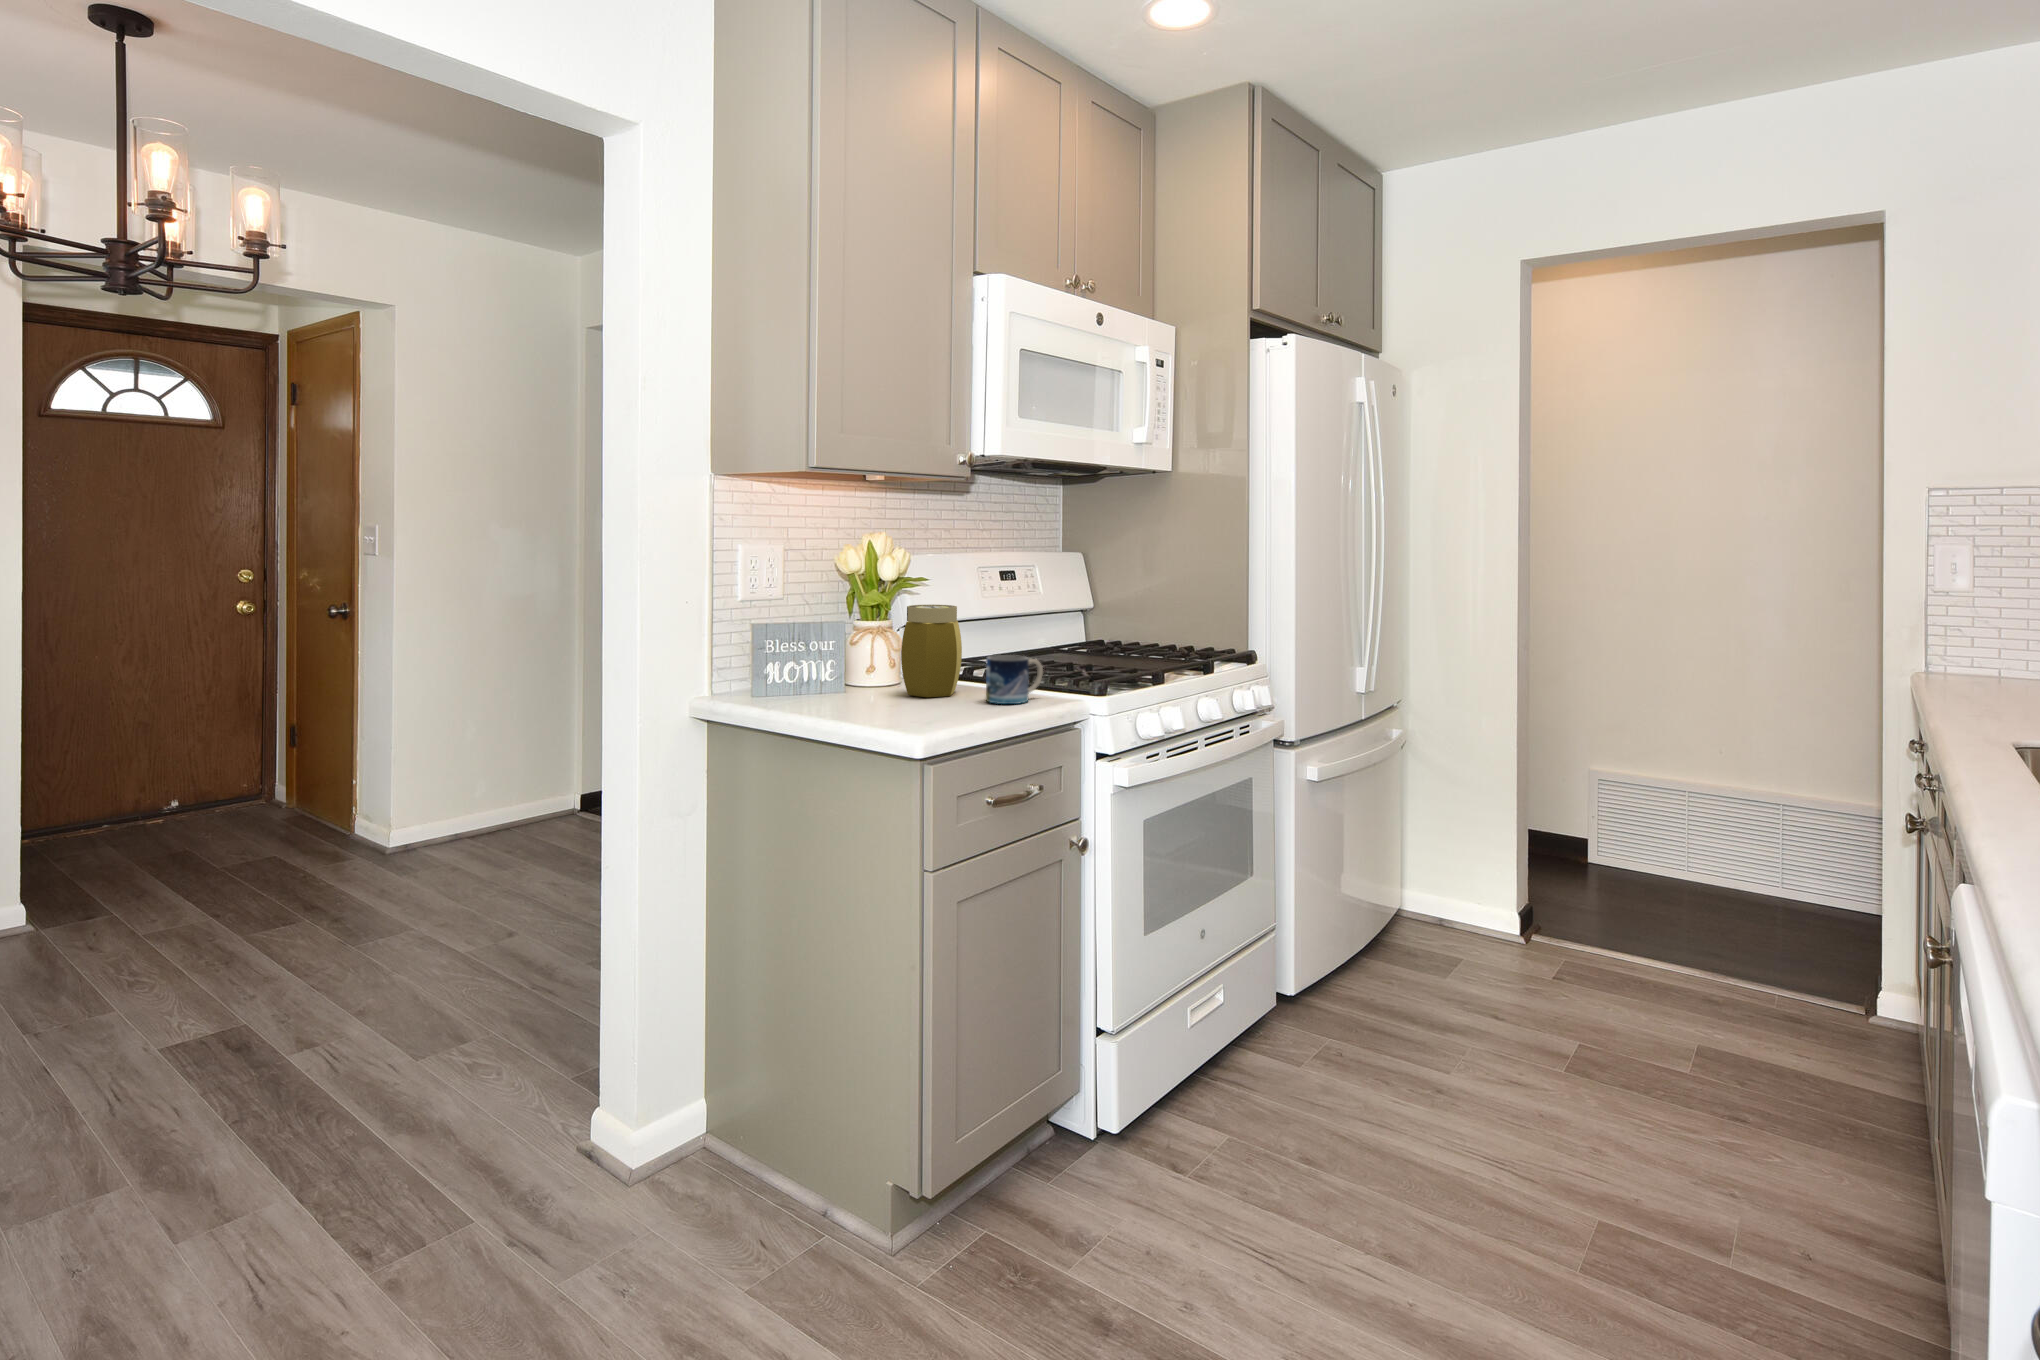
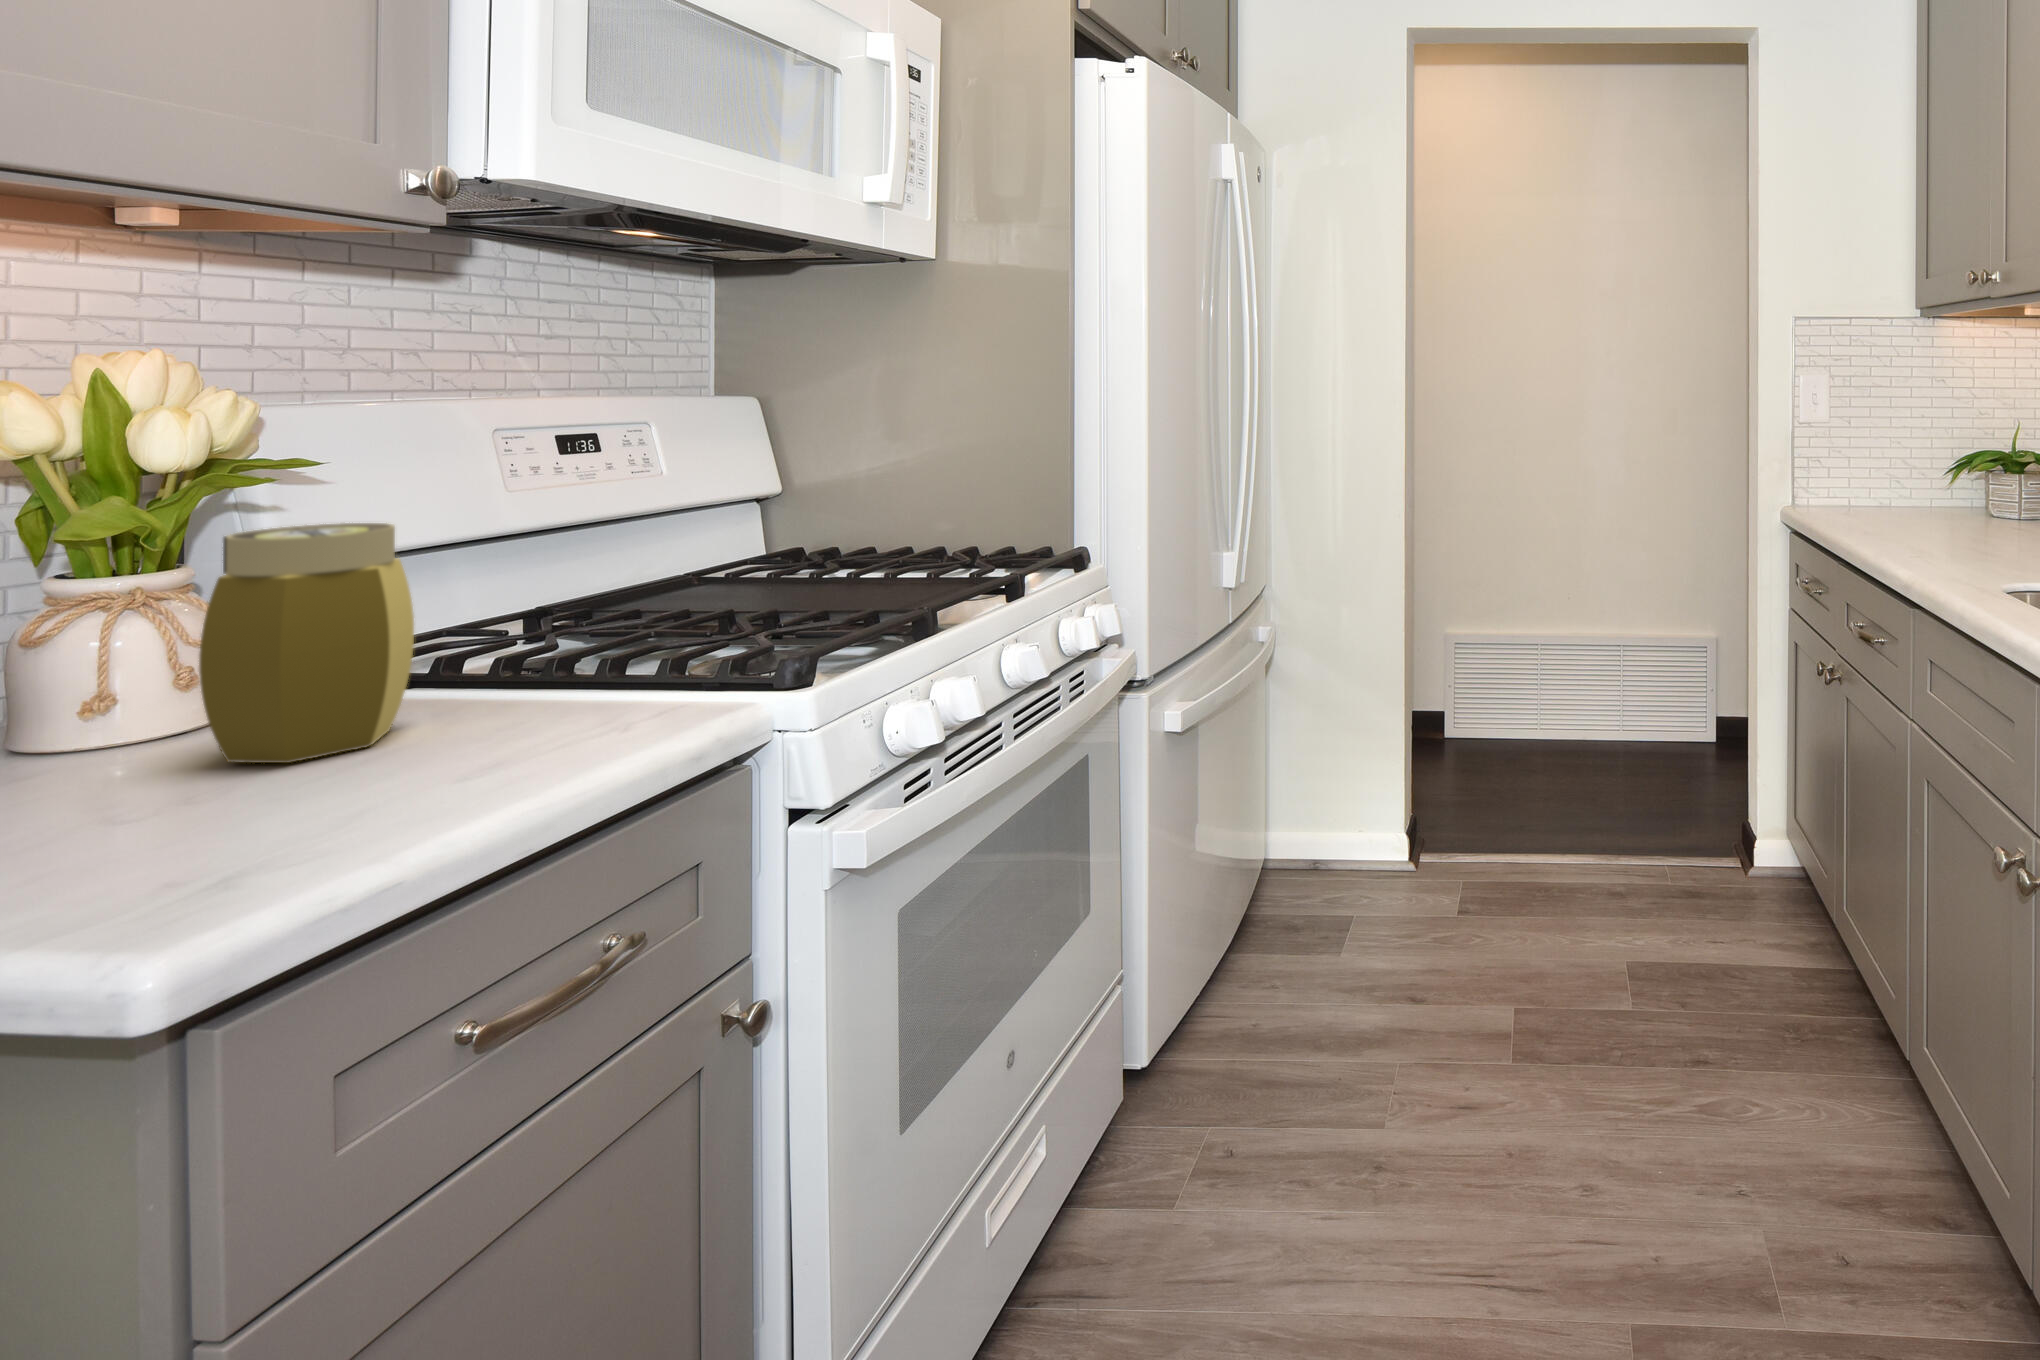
mug: present [986,655,1043,704] -> none [473,630,643,758]

